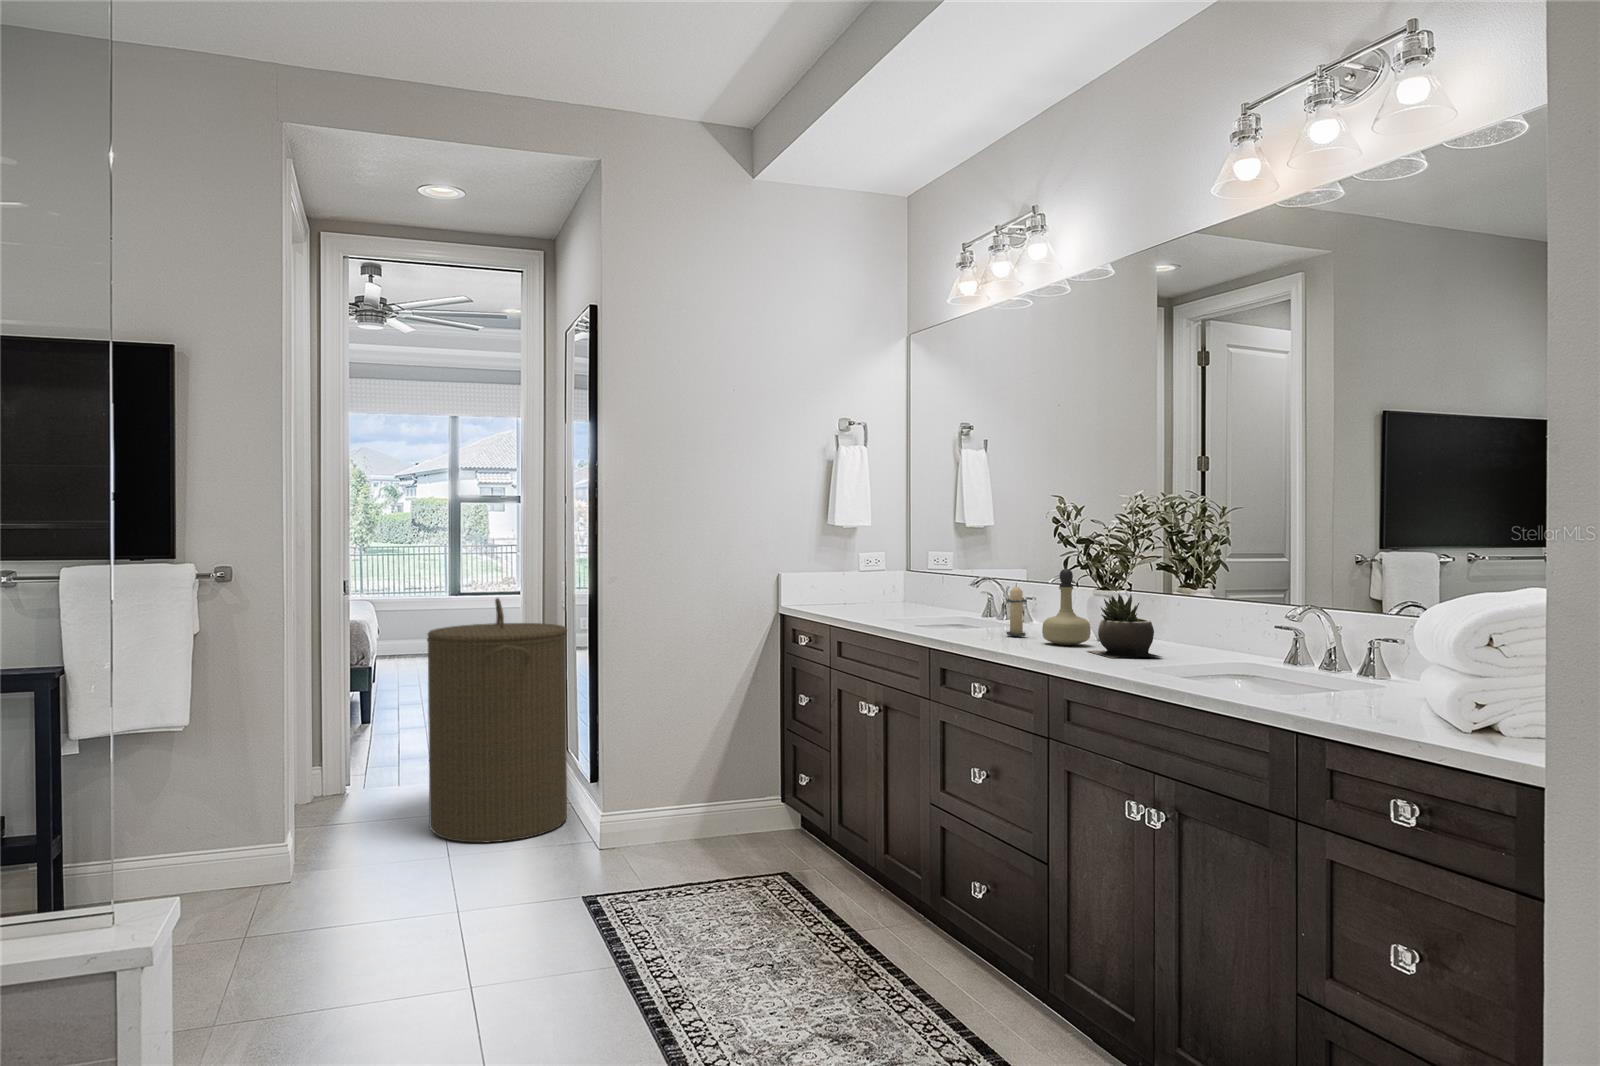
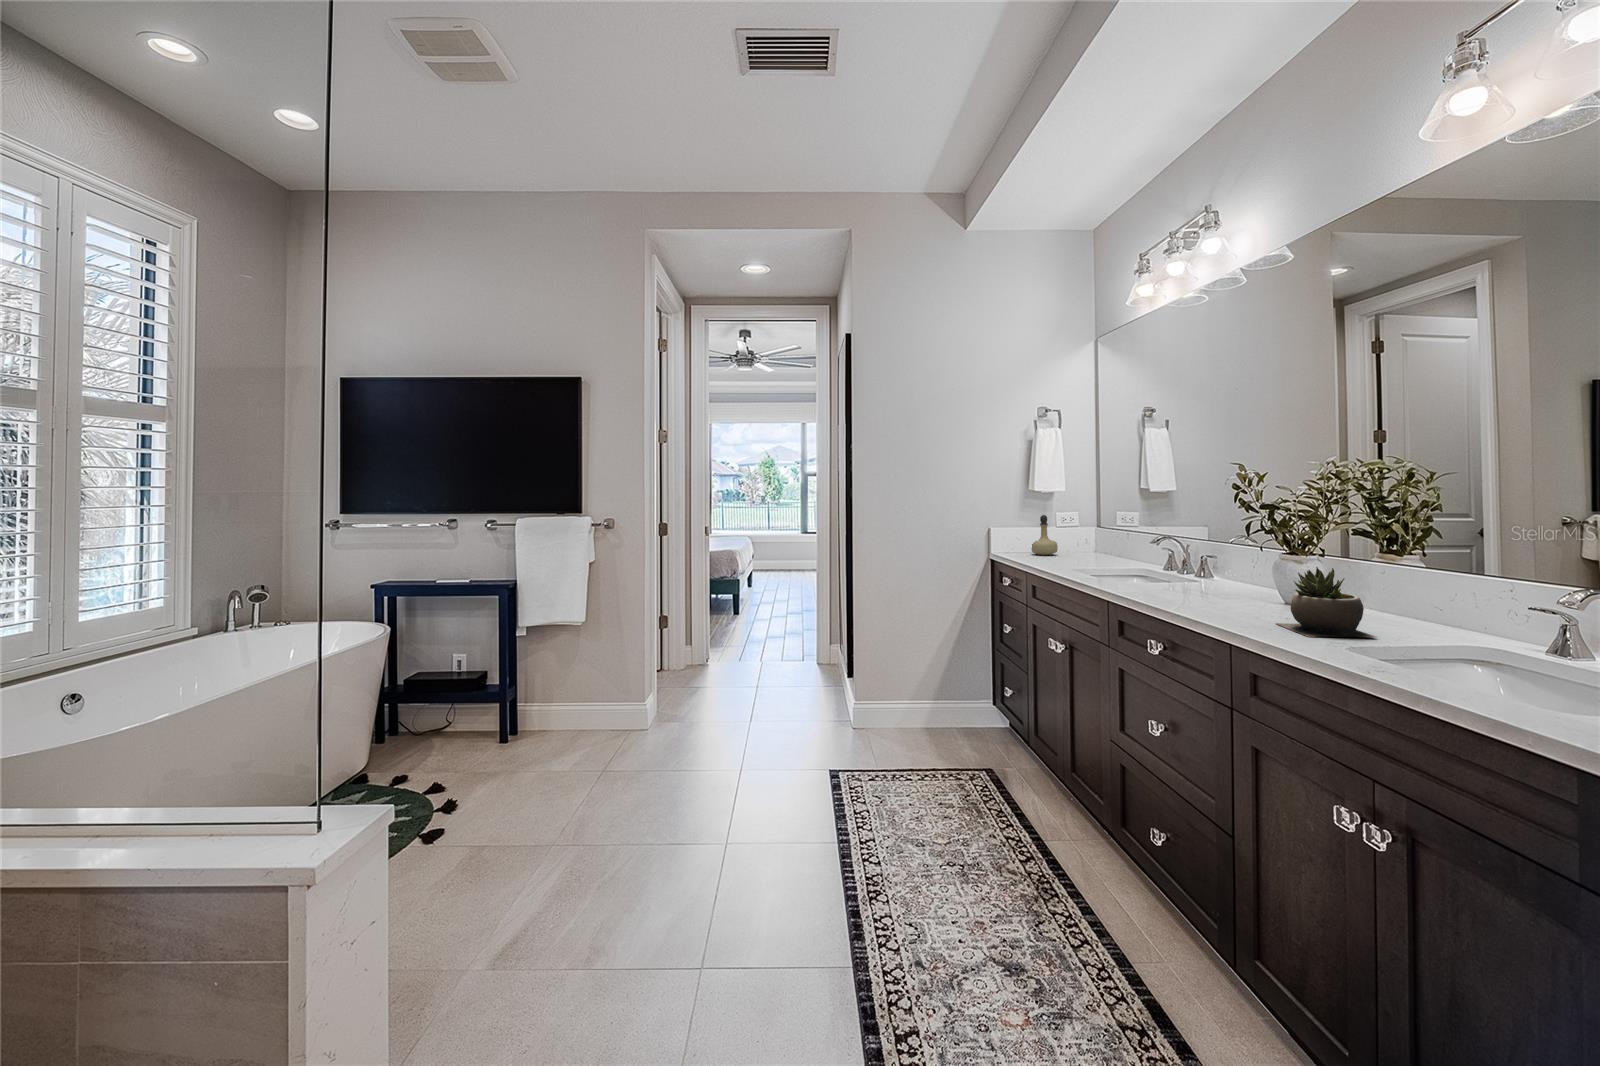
perfume bottle: present [1042,569,1091,645] -> present [1031,515,1058,555]
candle: present [1006,583,1027,636] -> none [1179,549,1208,600]
laundry hamper: present [427,598,567,842] -> none [743,552,839,718]

